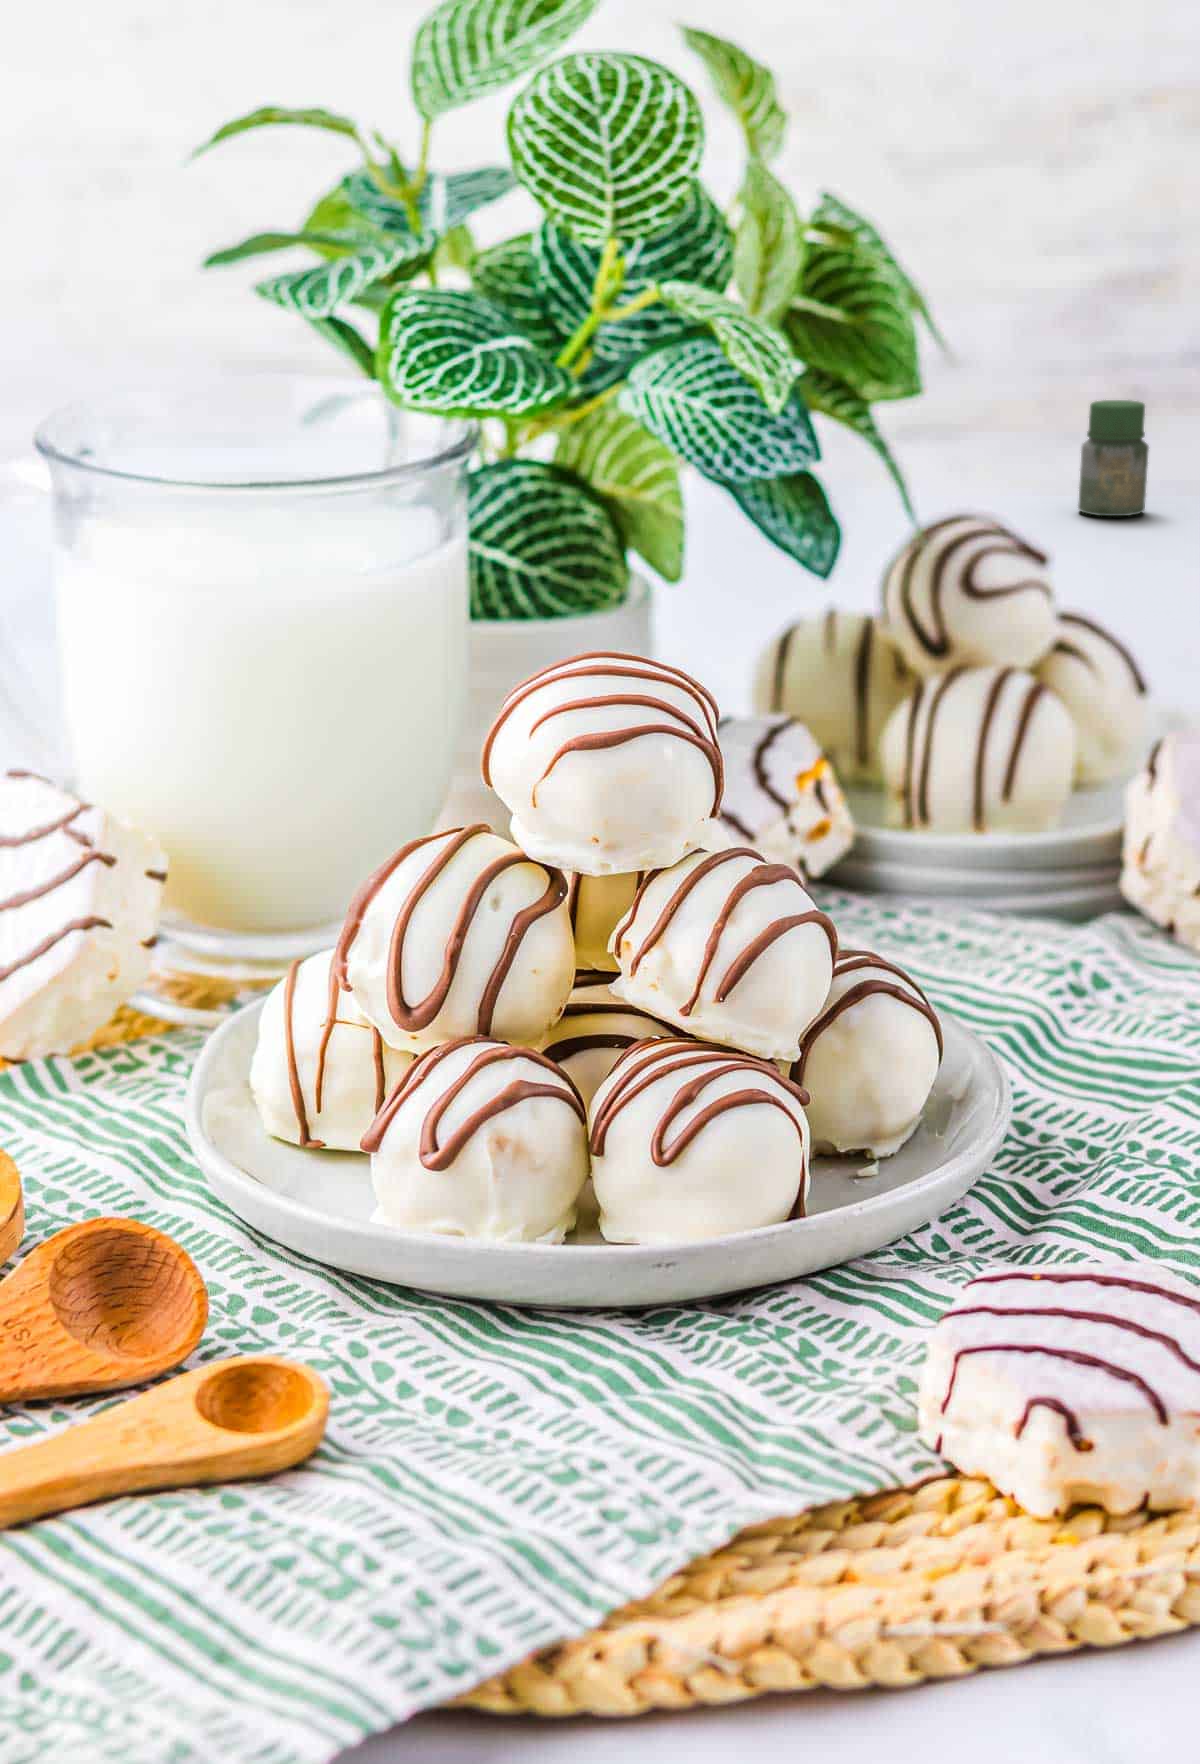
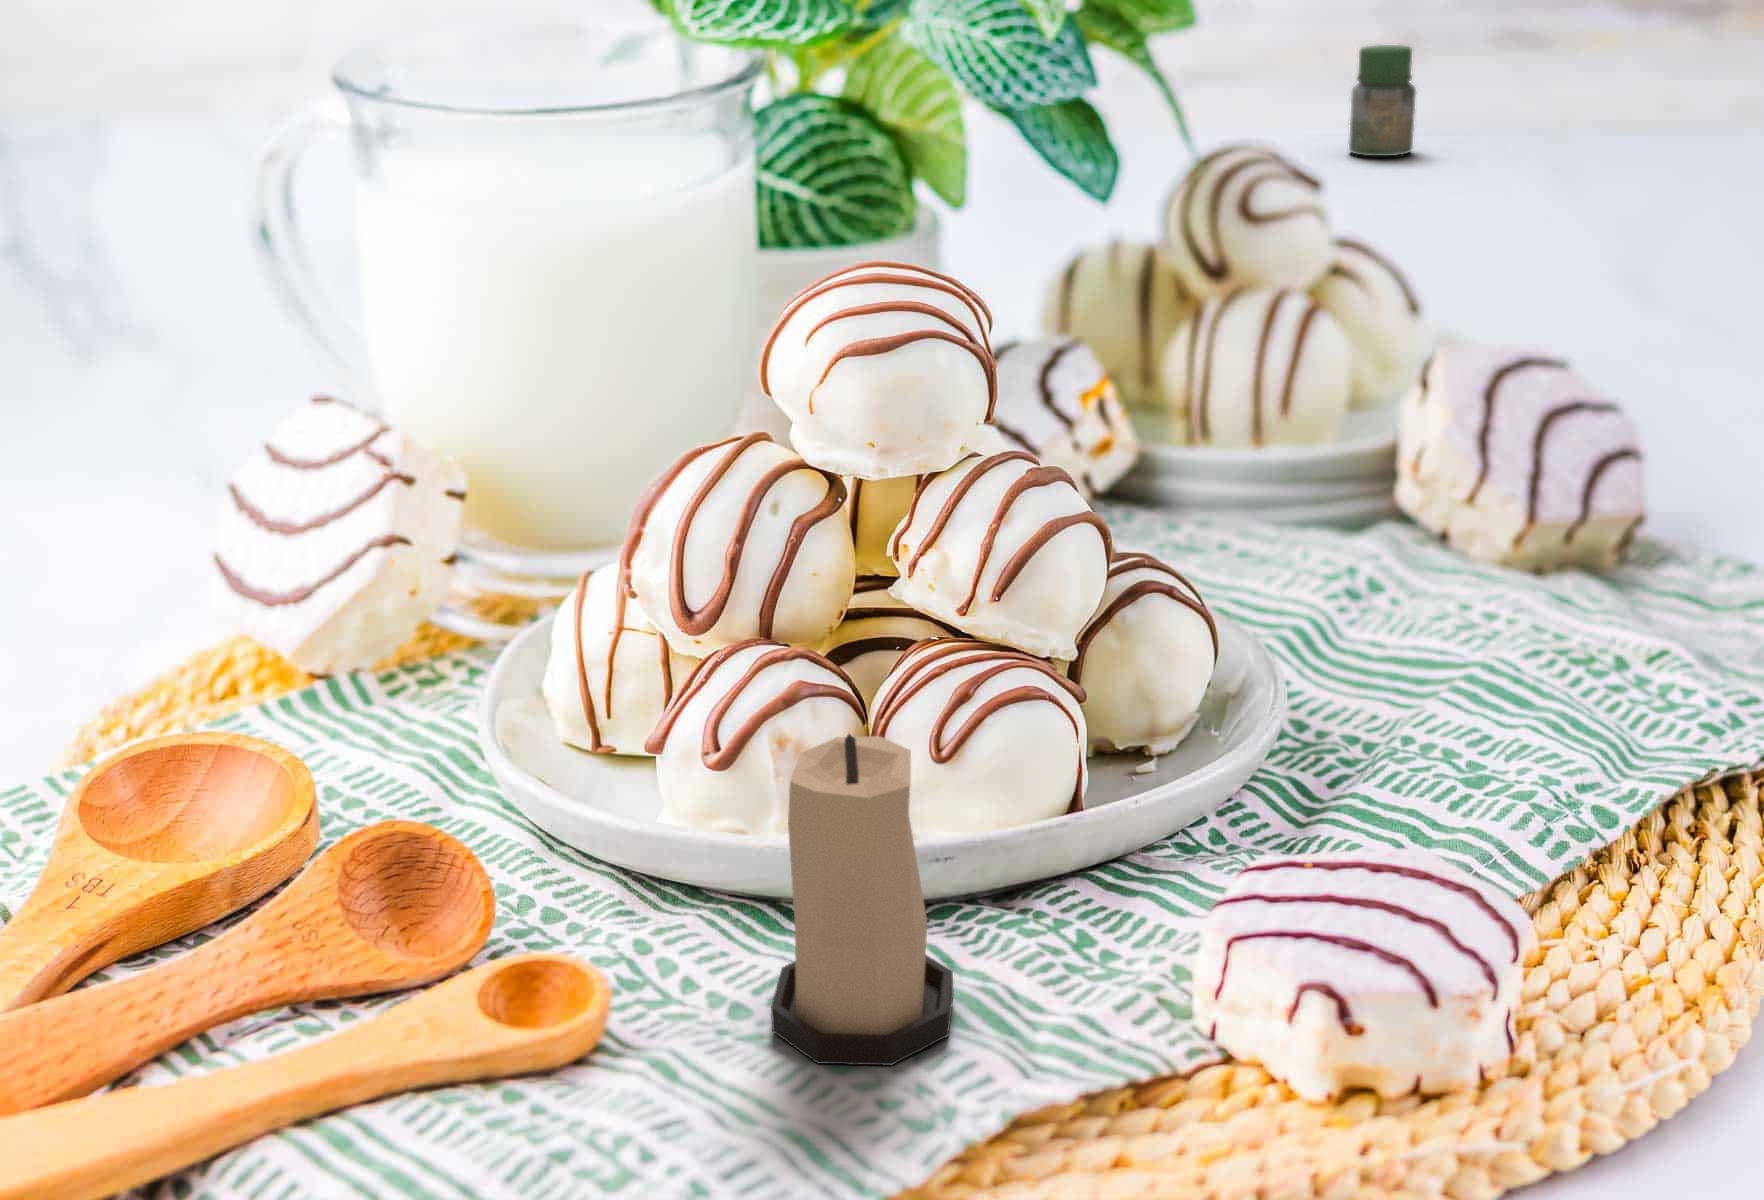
candle: none [493,1140,676,1477] -> present [771,734,953,1065]

